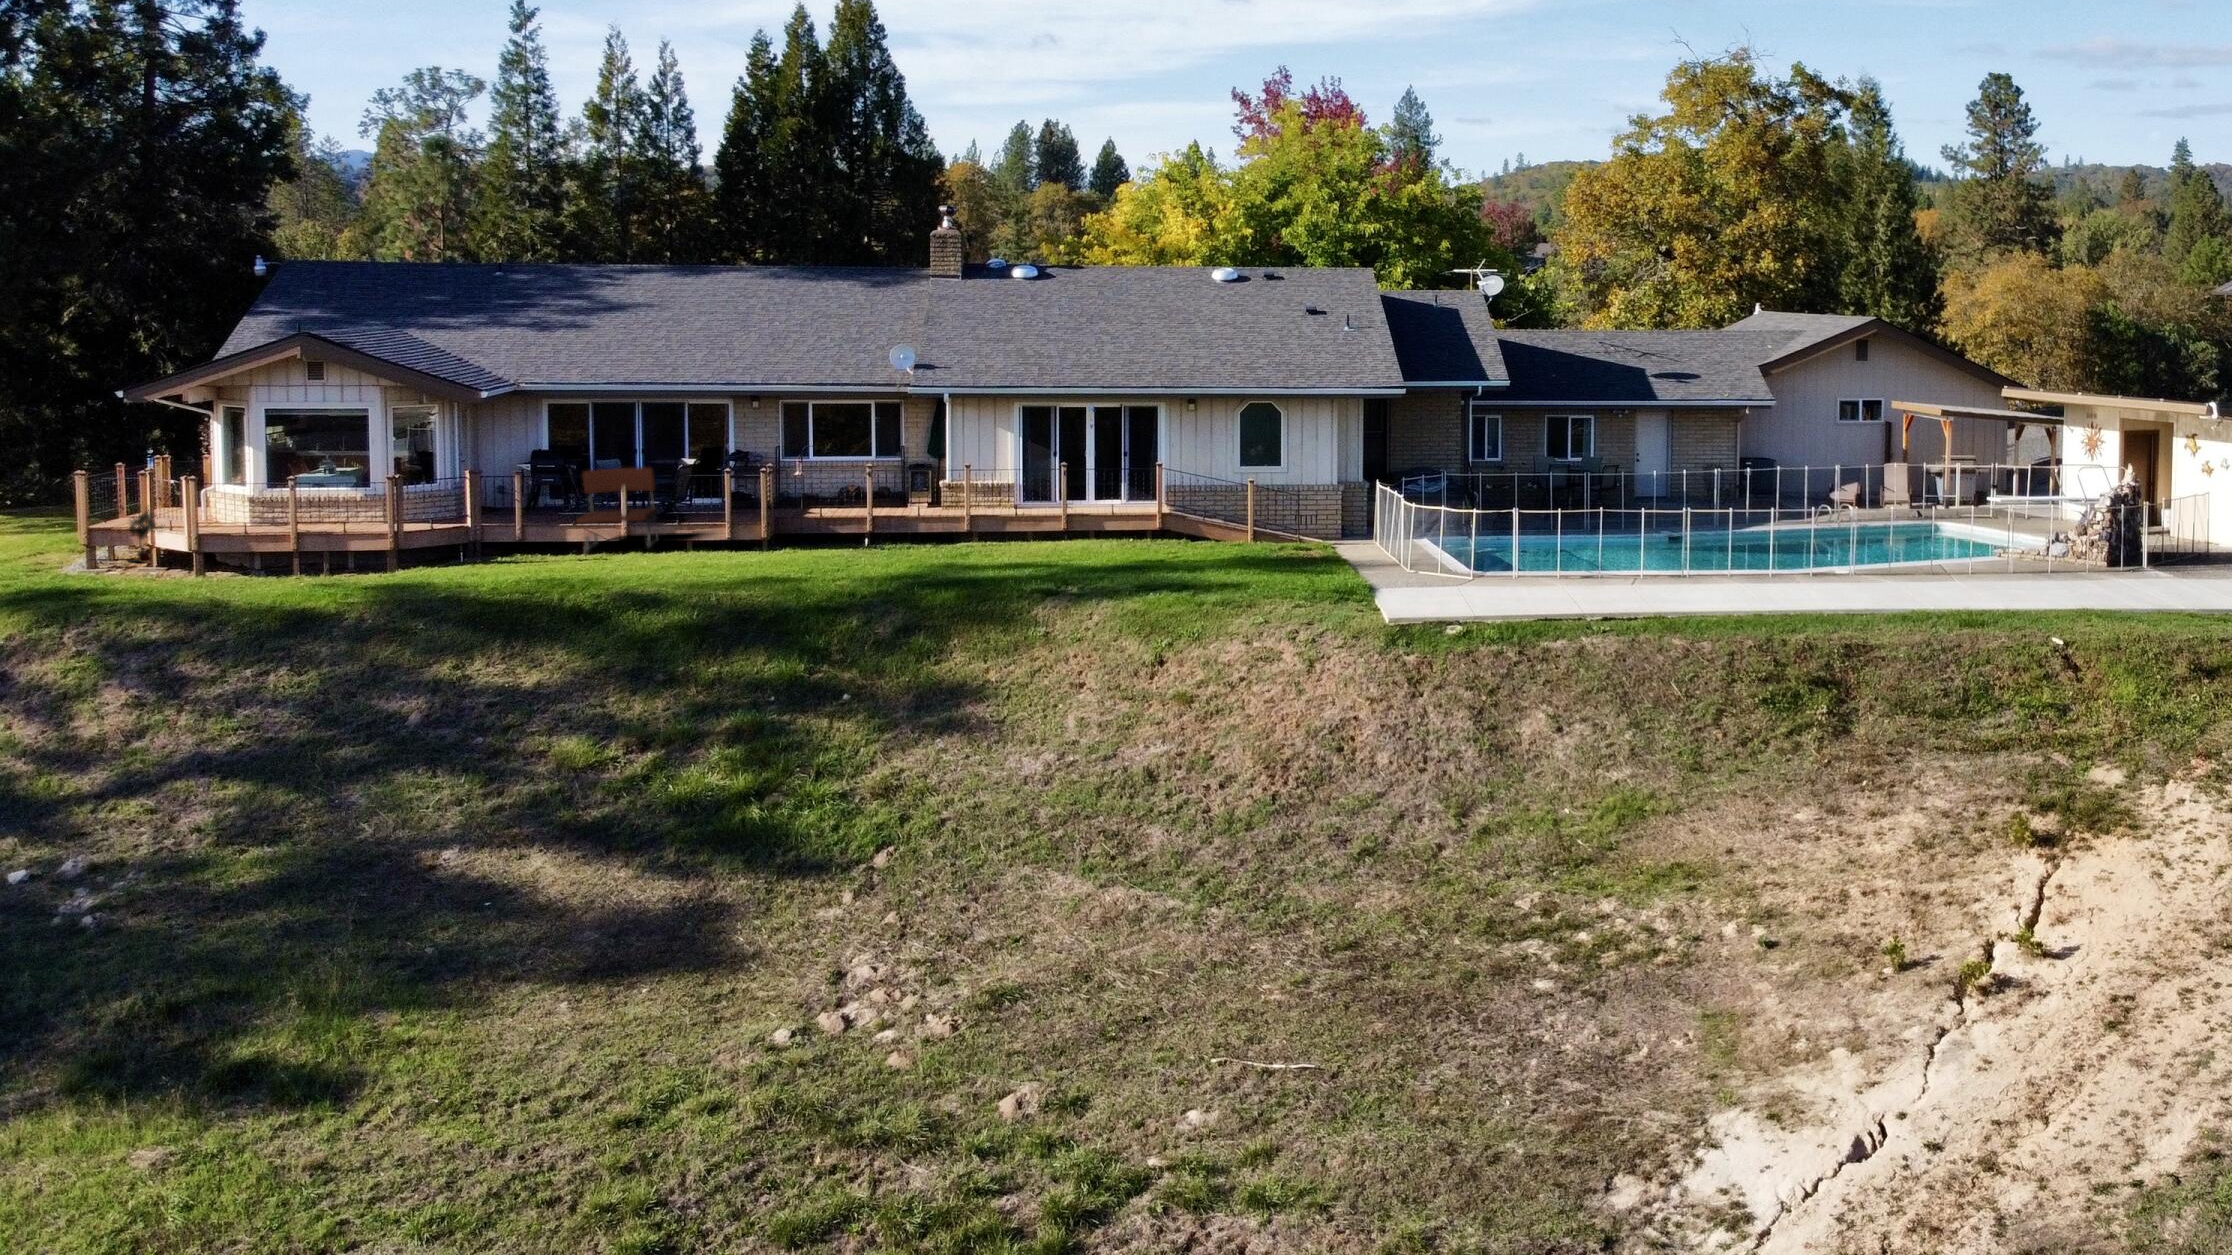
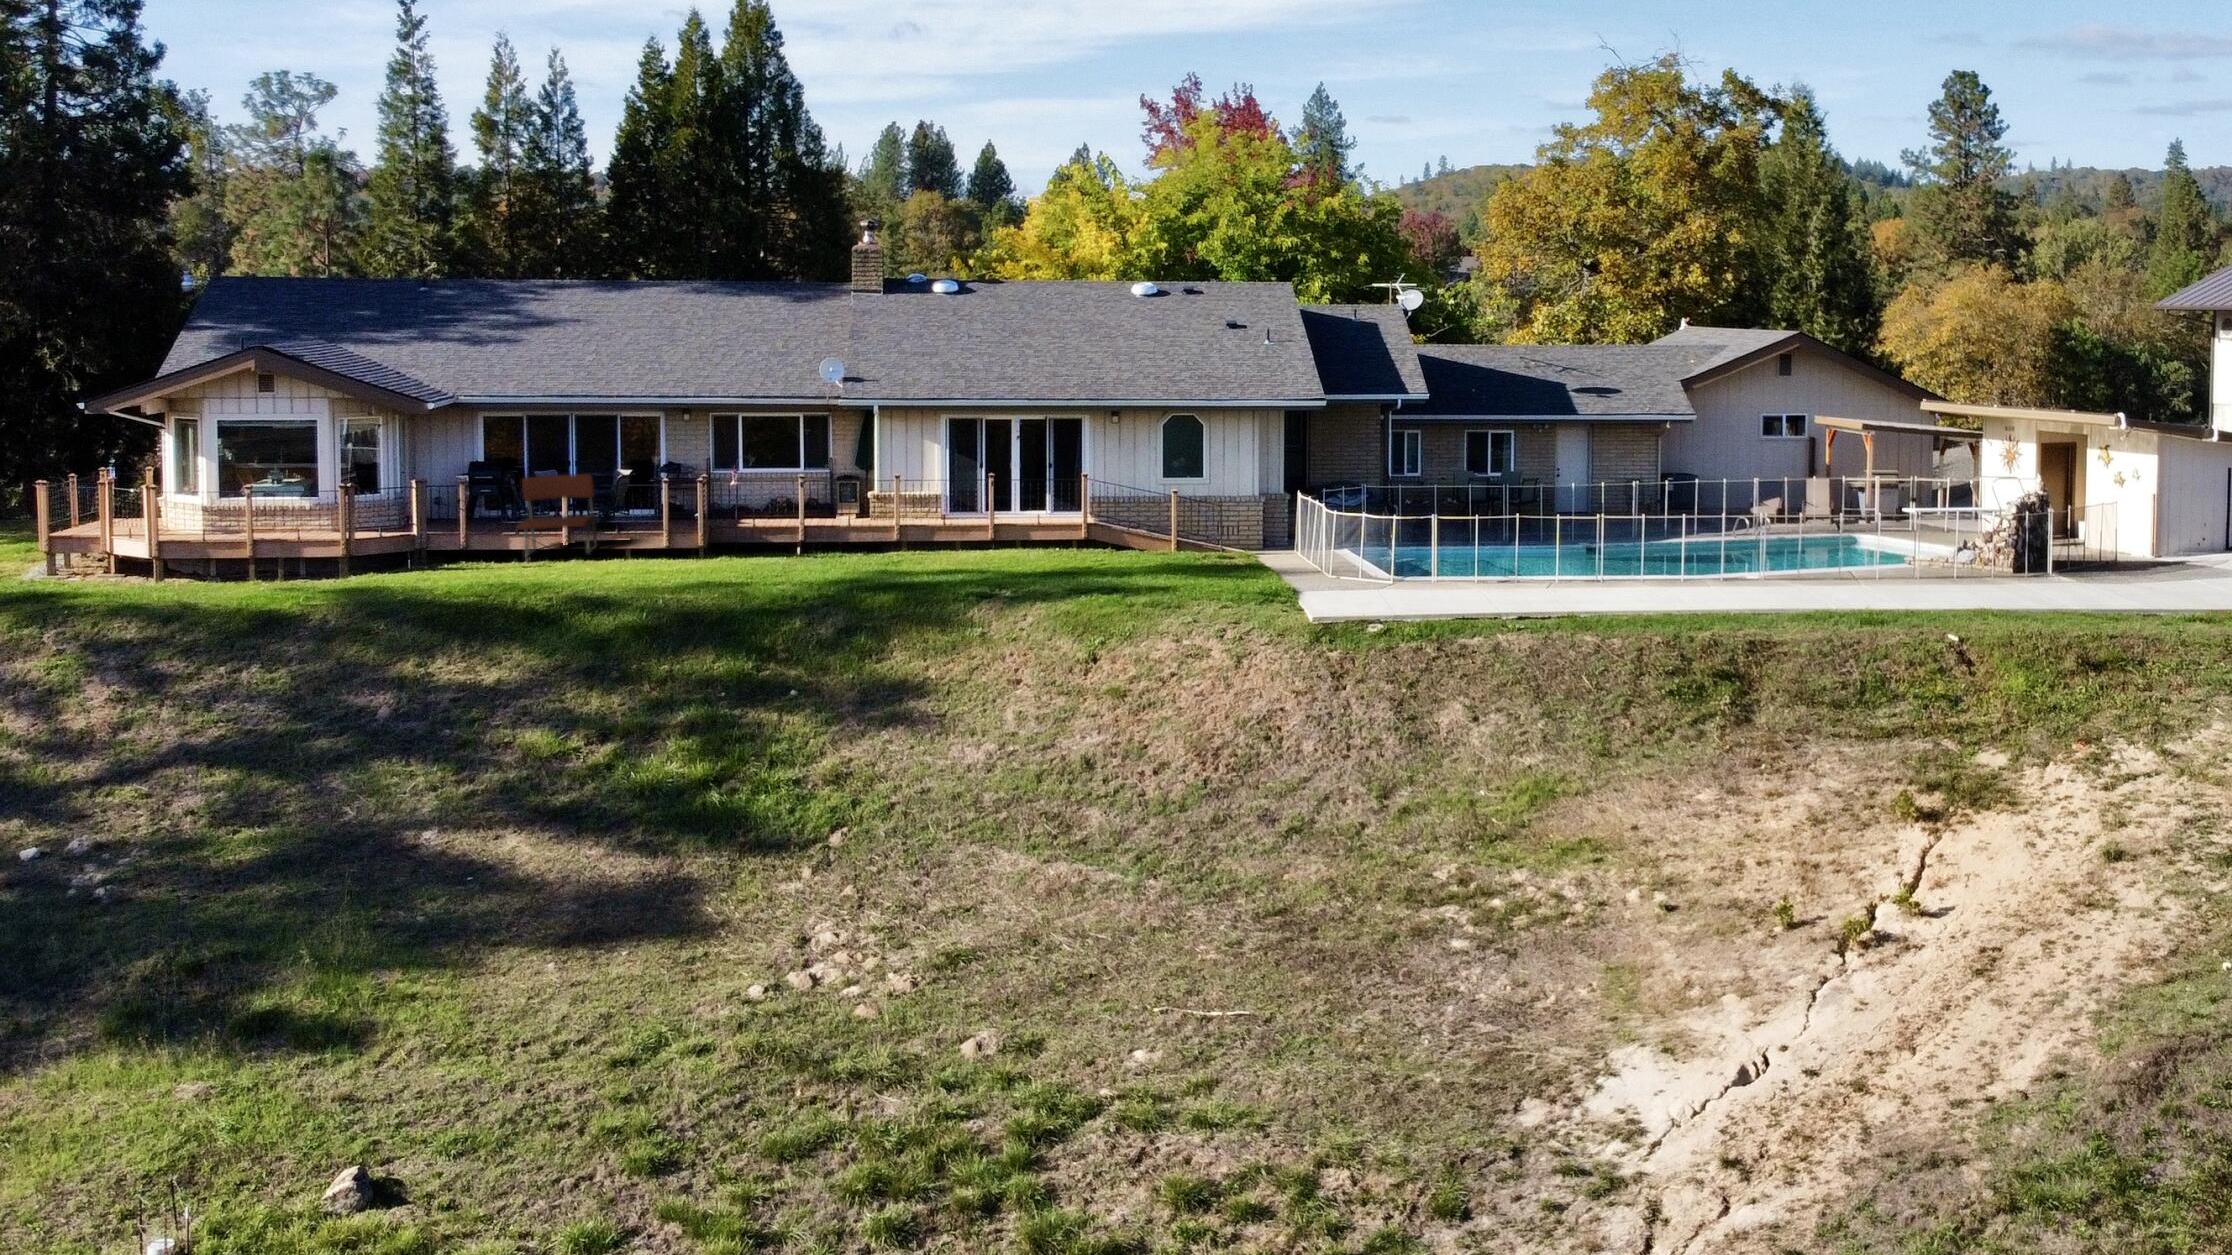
potted tree: present [129,508,165,563] -> none [68,510,106,568]

